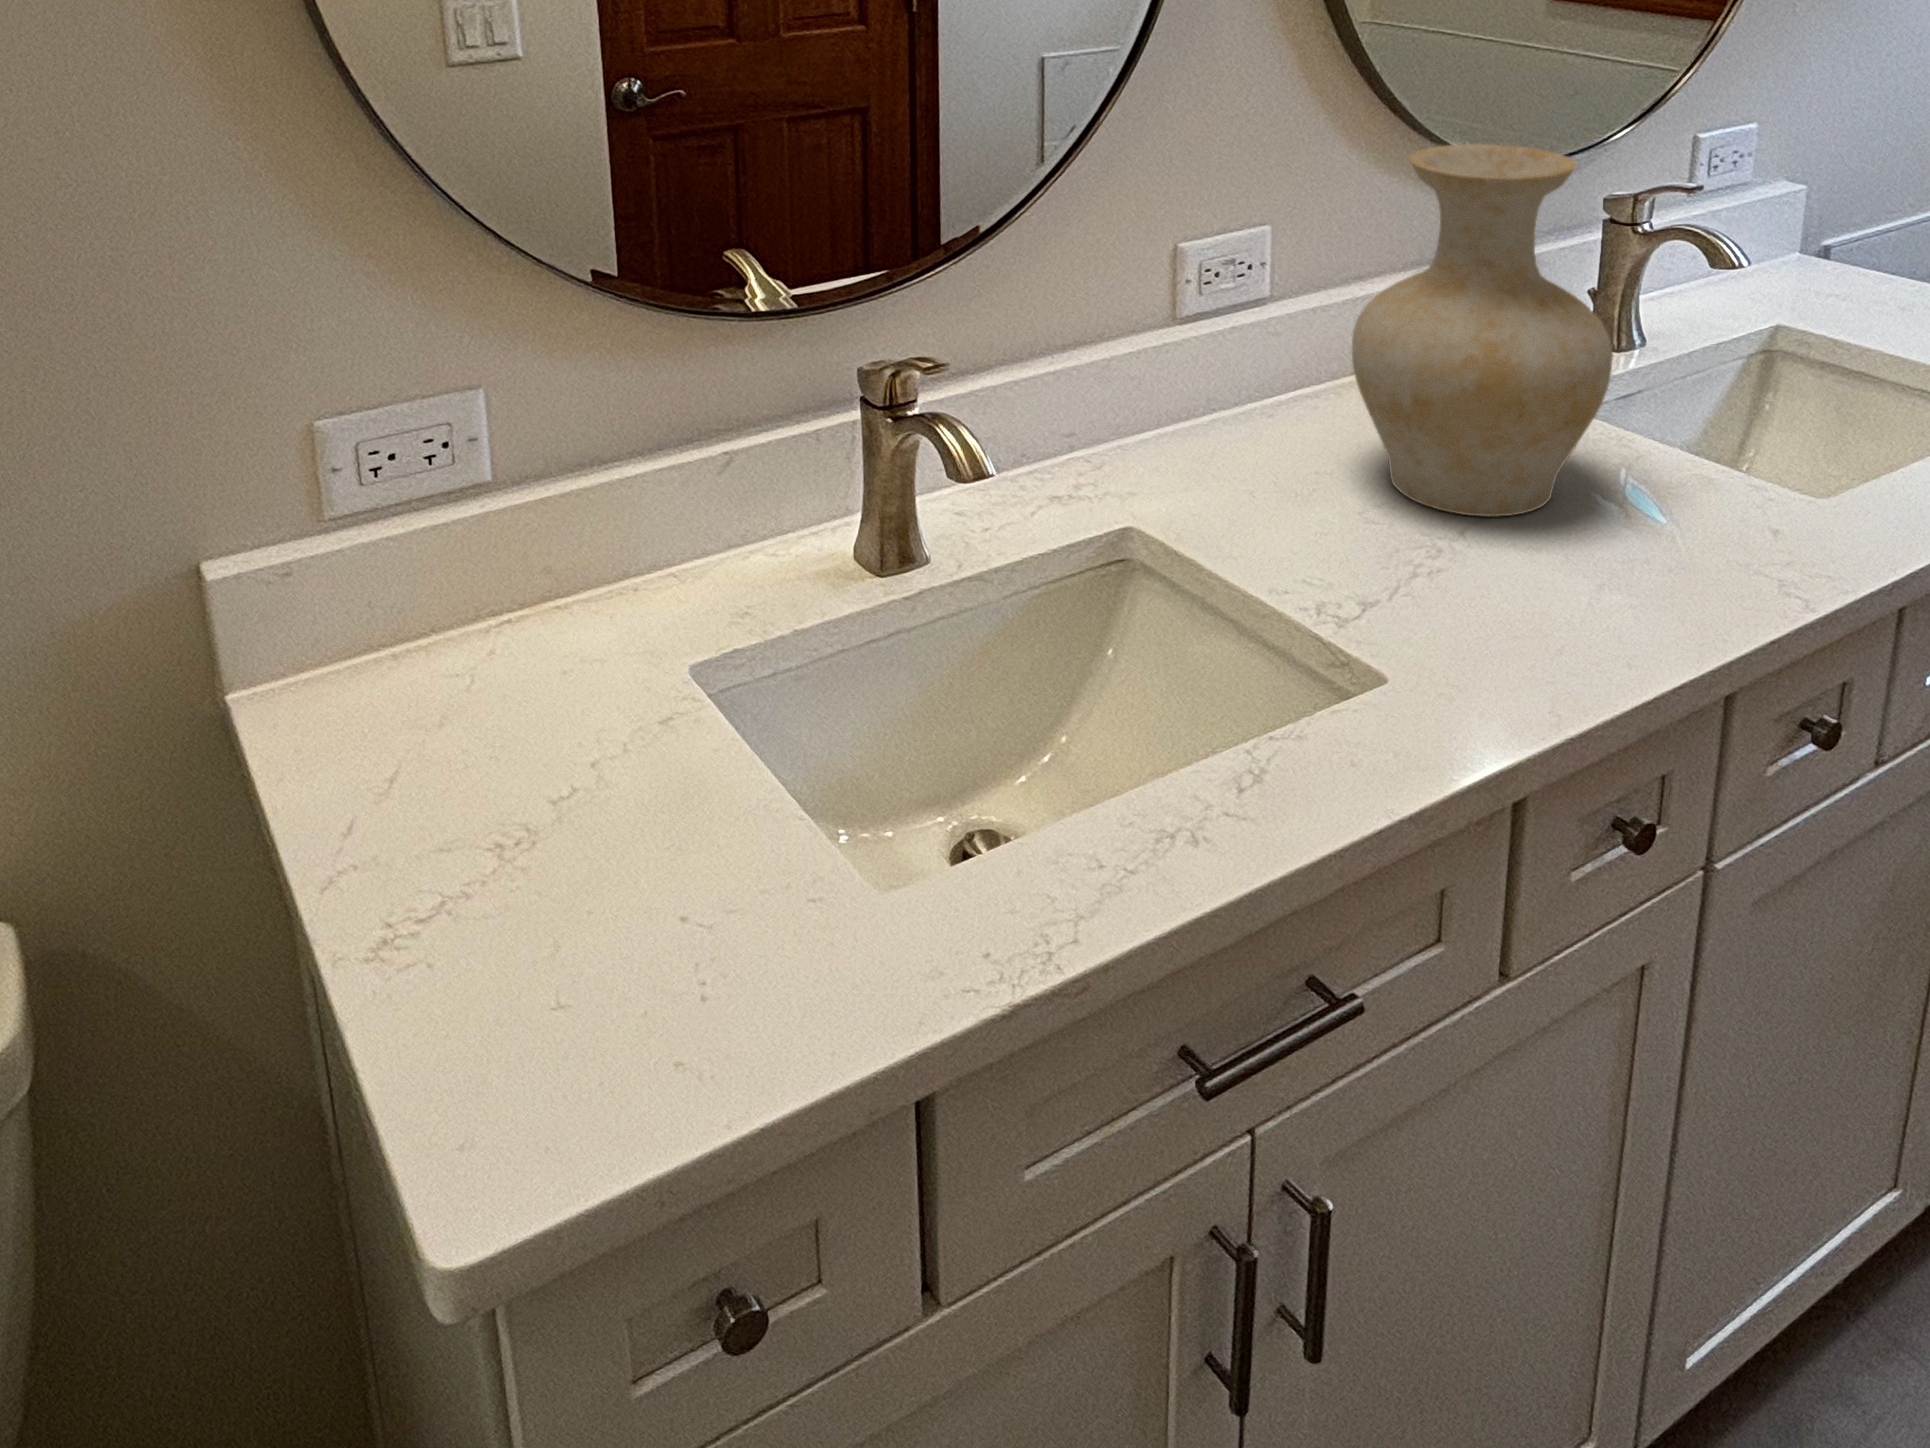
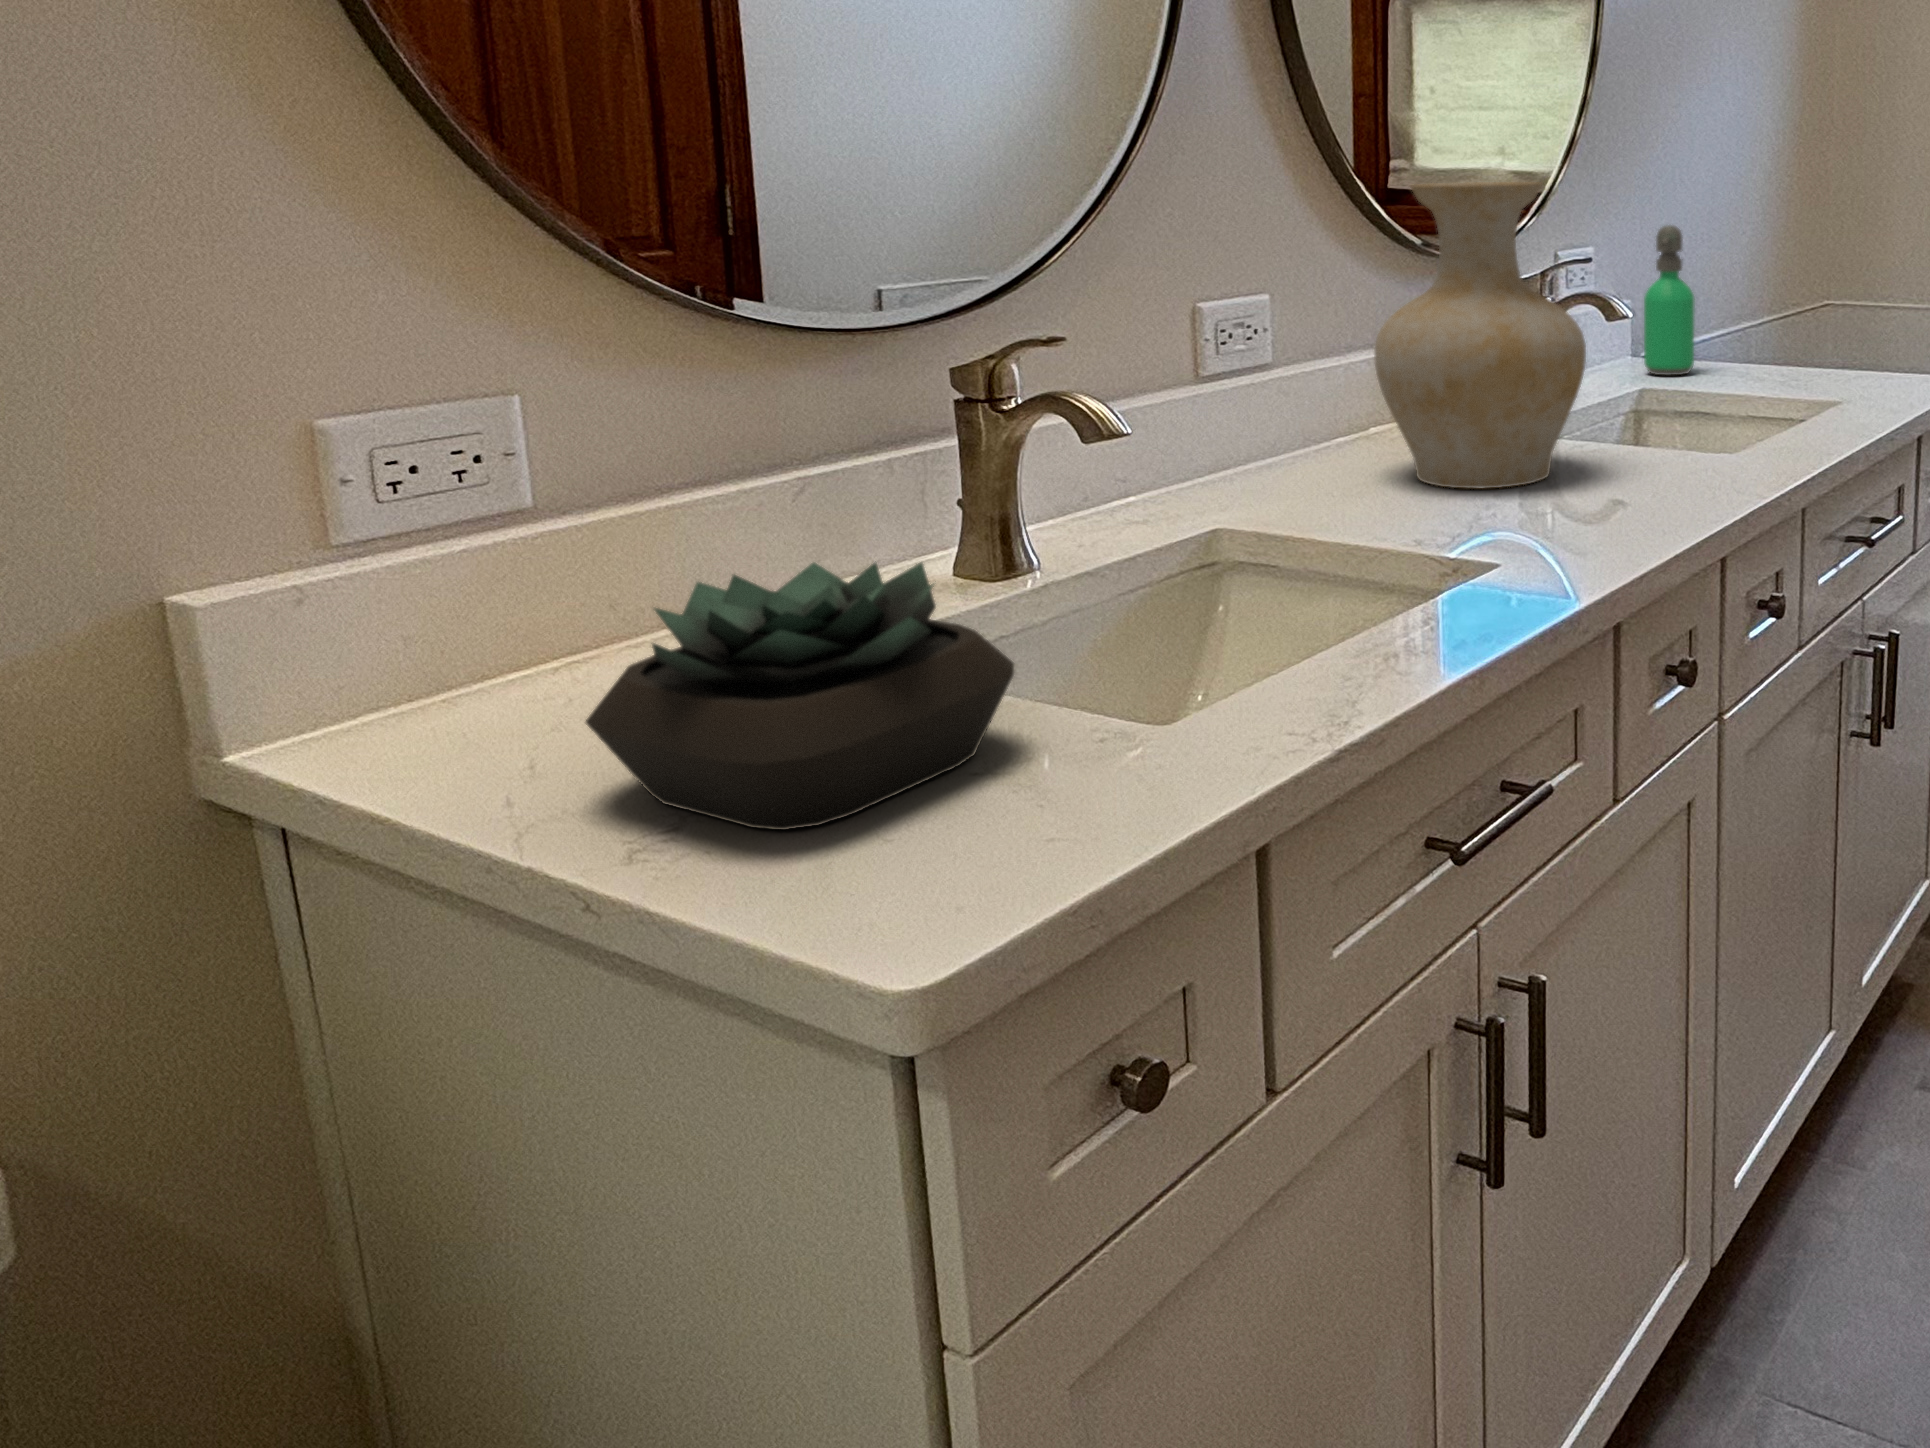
soap dispenser: none [1792,120,1873,305] -> present [1644,225,1695,375]
succulent plant: none [390,649,745,962] -> present [586,563,1014,830]

